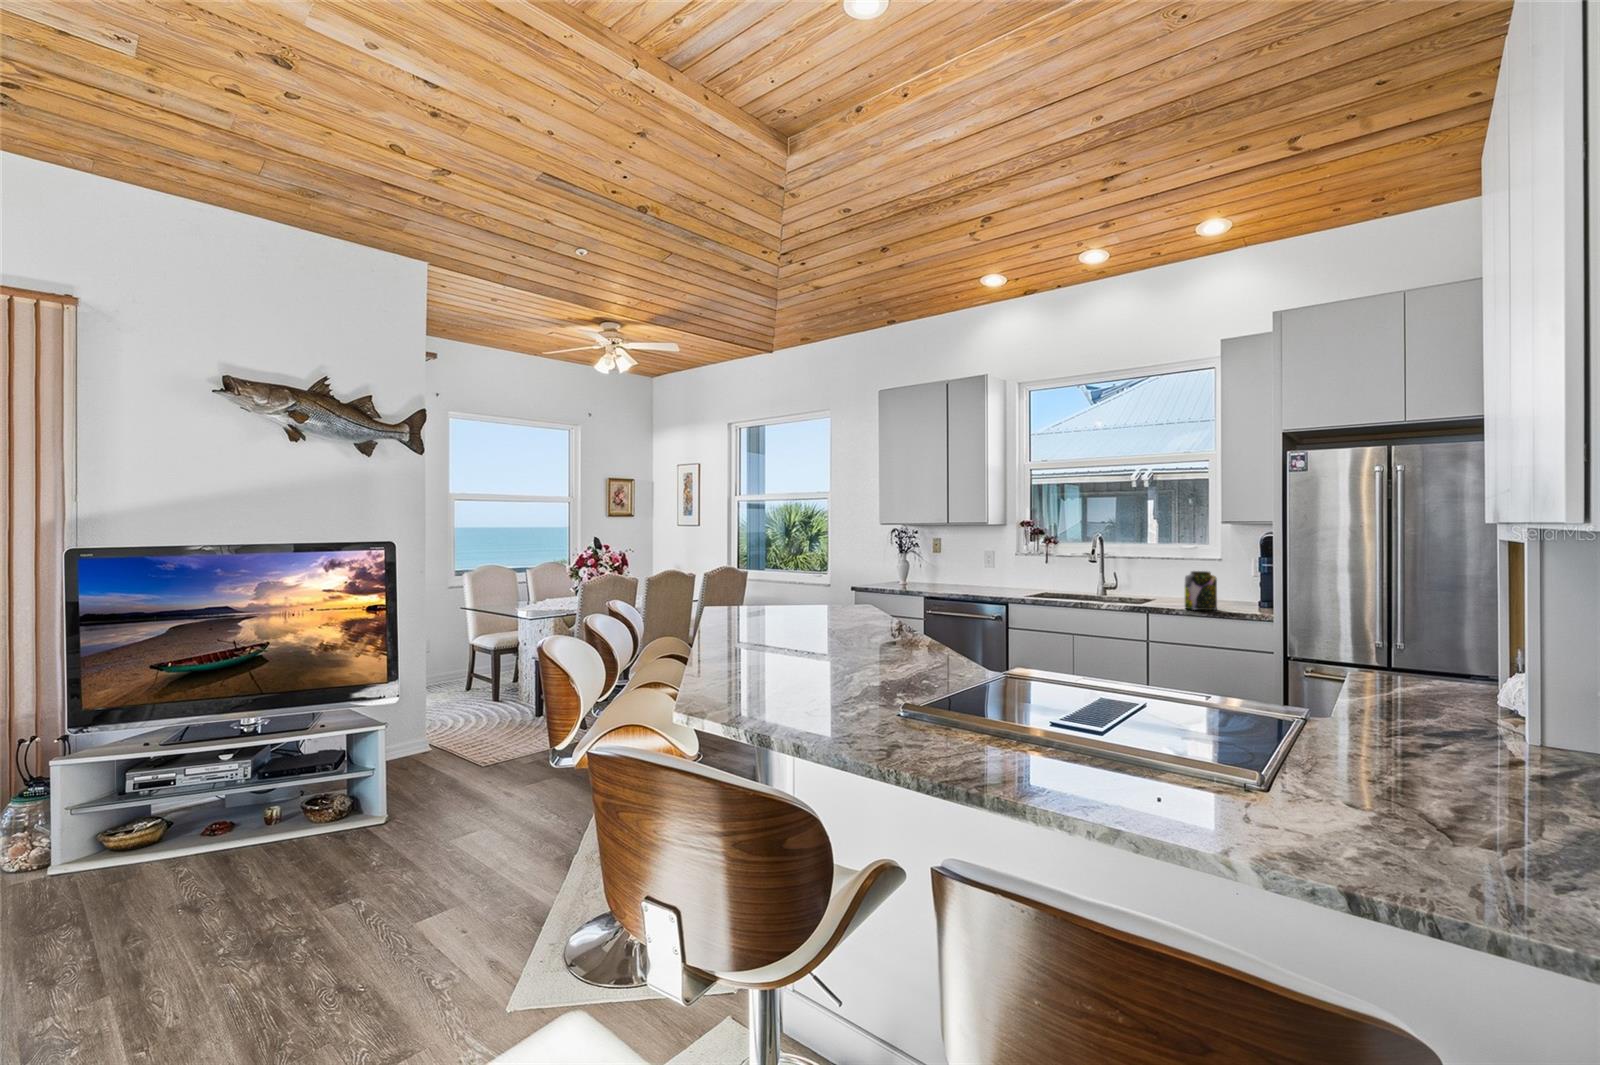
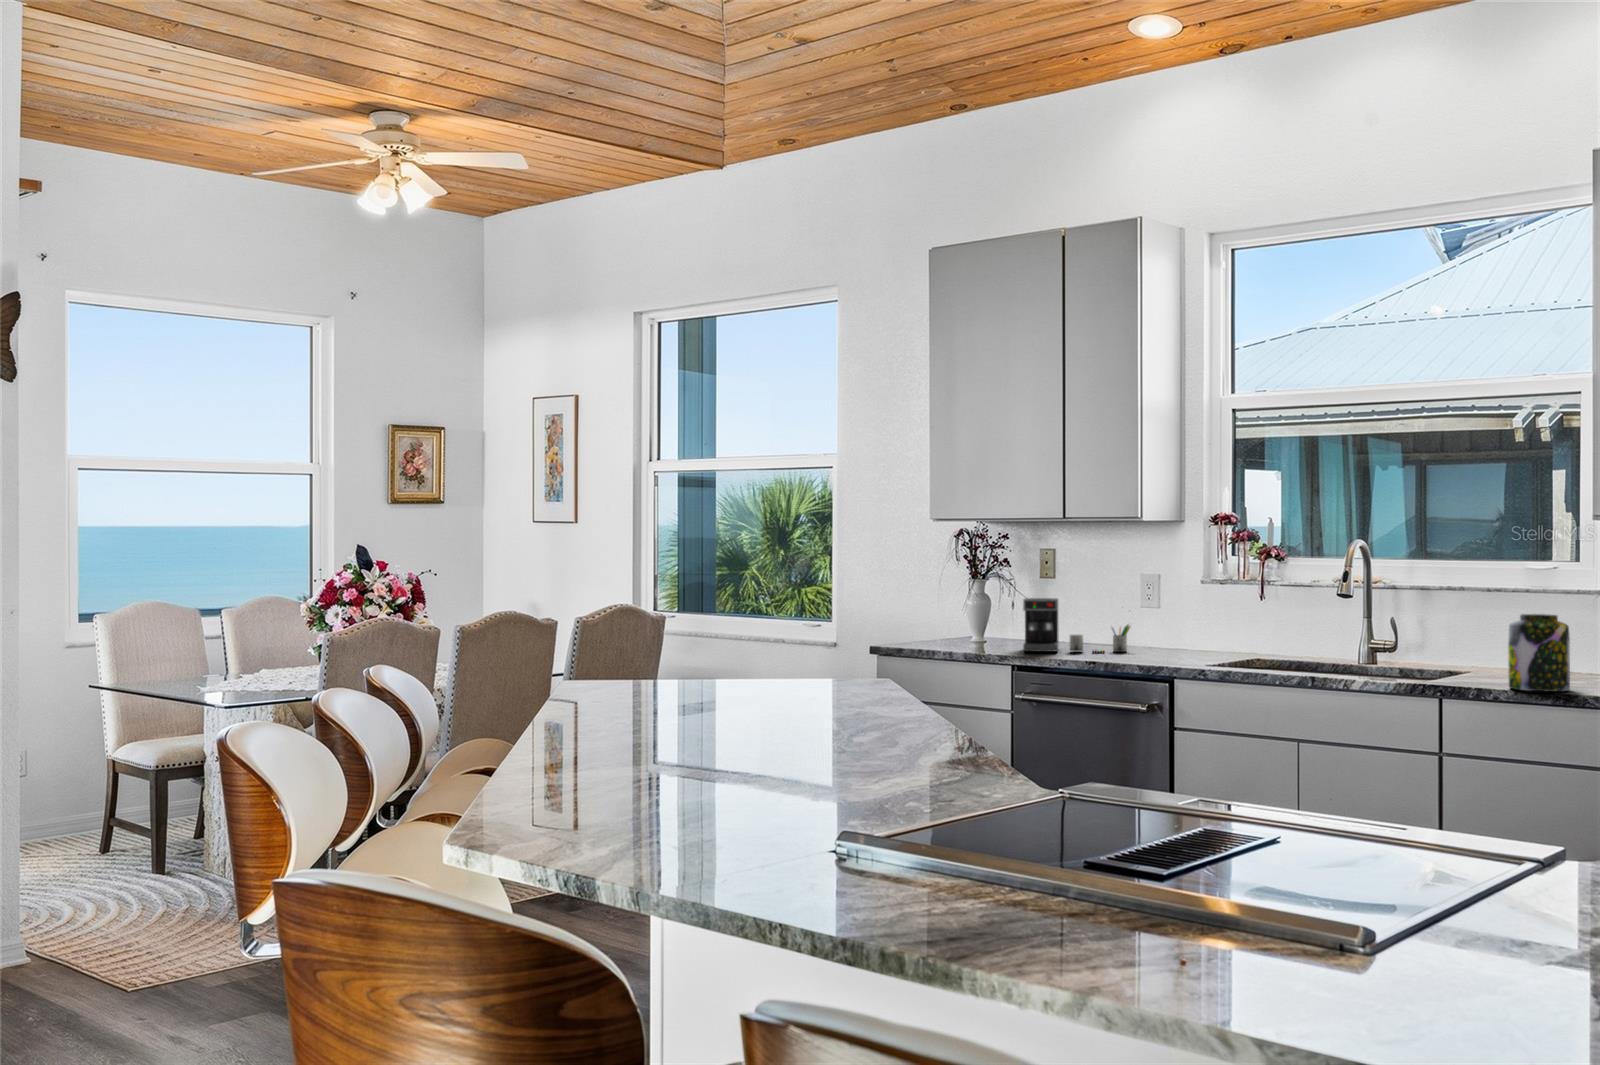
coffee maker: none [927,563,981,589] -> present [1023,598,1130,652]

